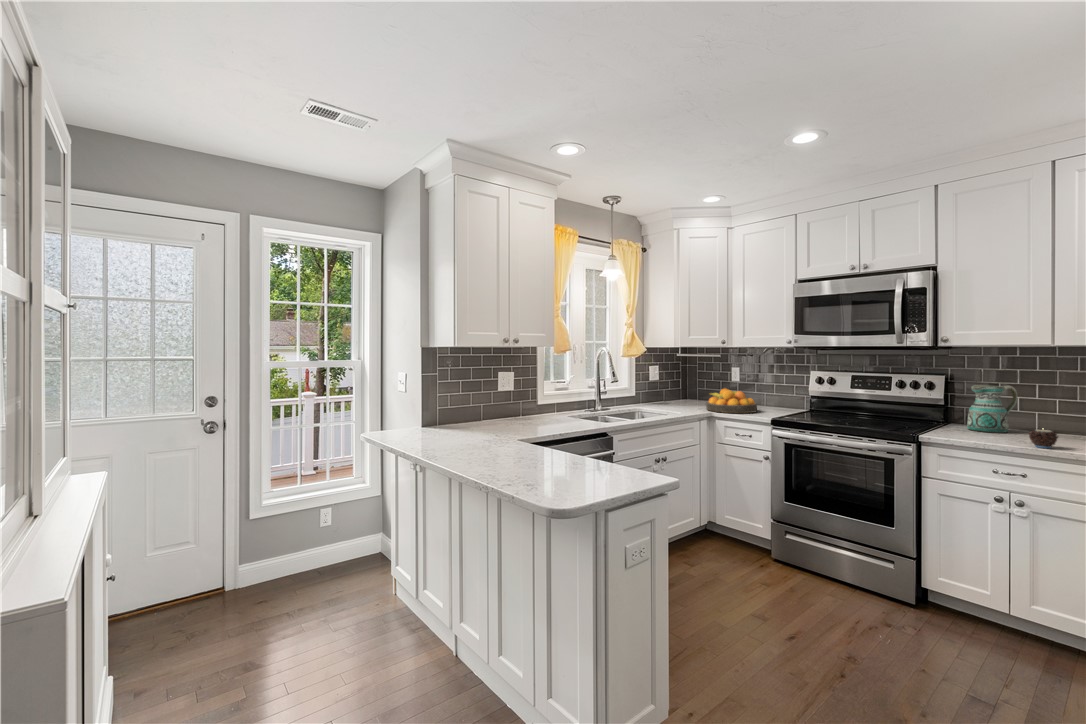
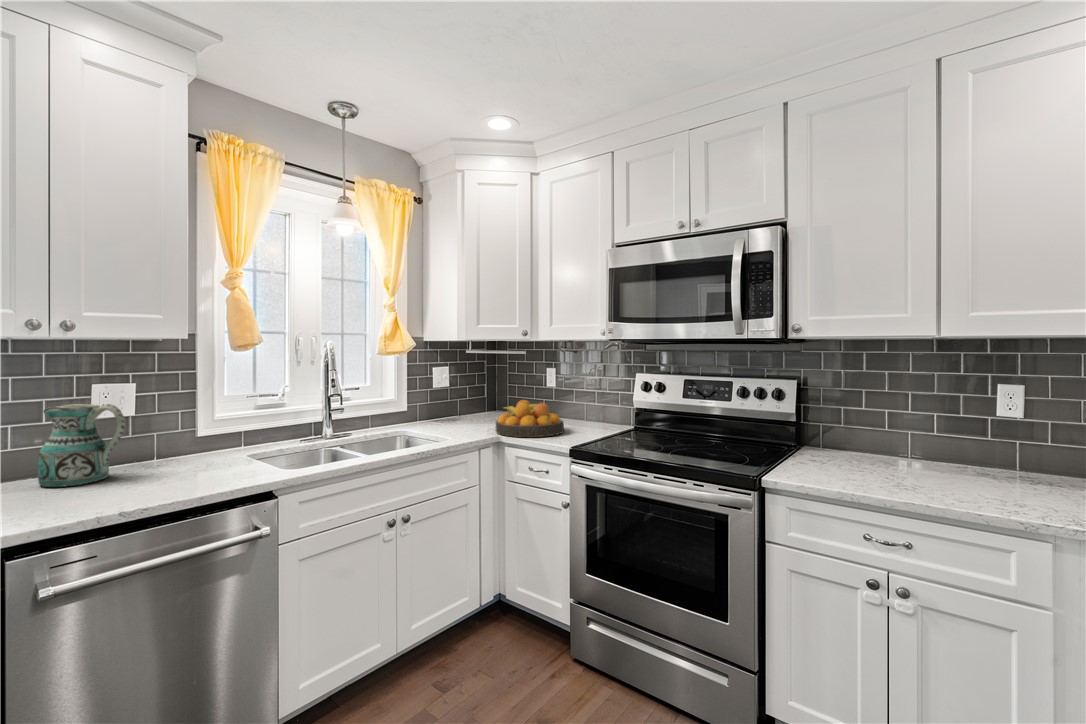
ceramic pitcher: present [967,385,1017,433] -> present [38,404,125,487]
candle: present [1029,429,1058,448] -> none [913,466,958,501]

